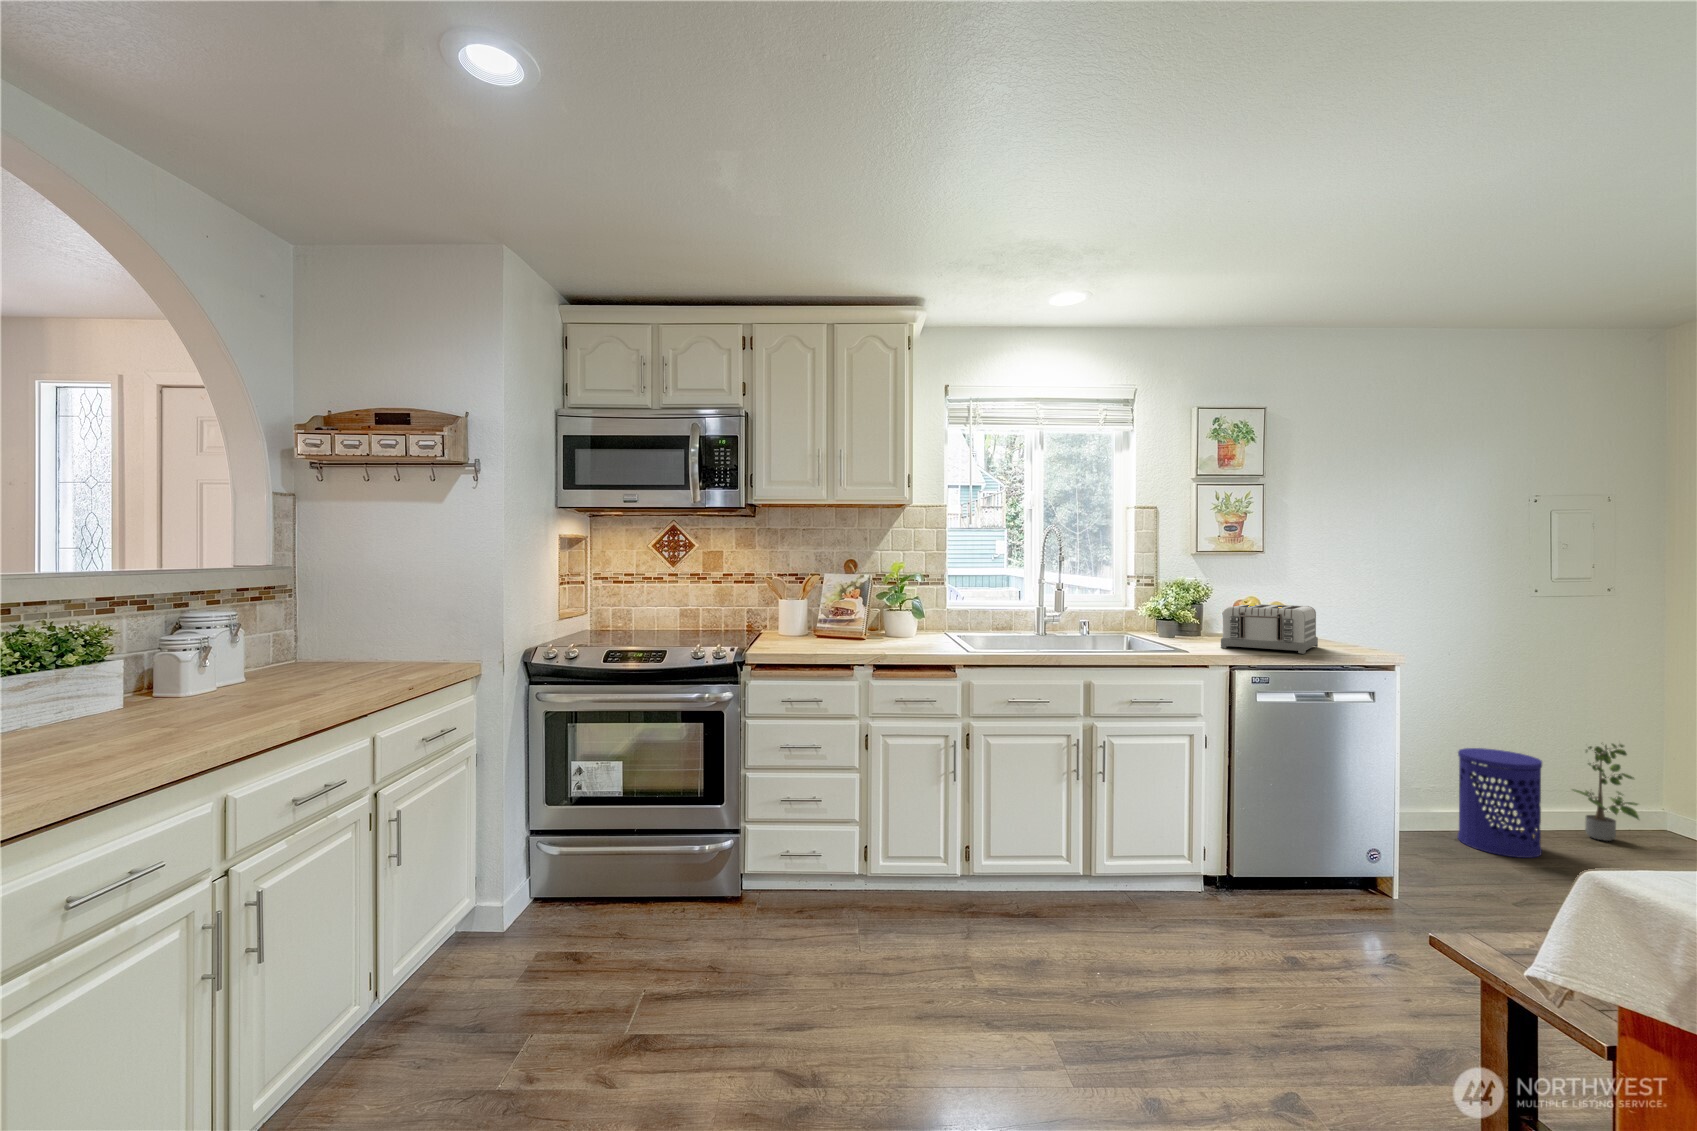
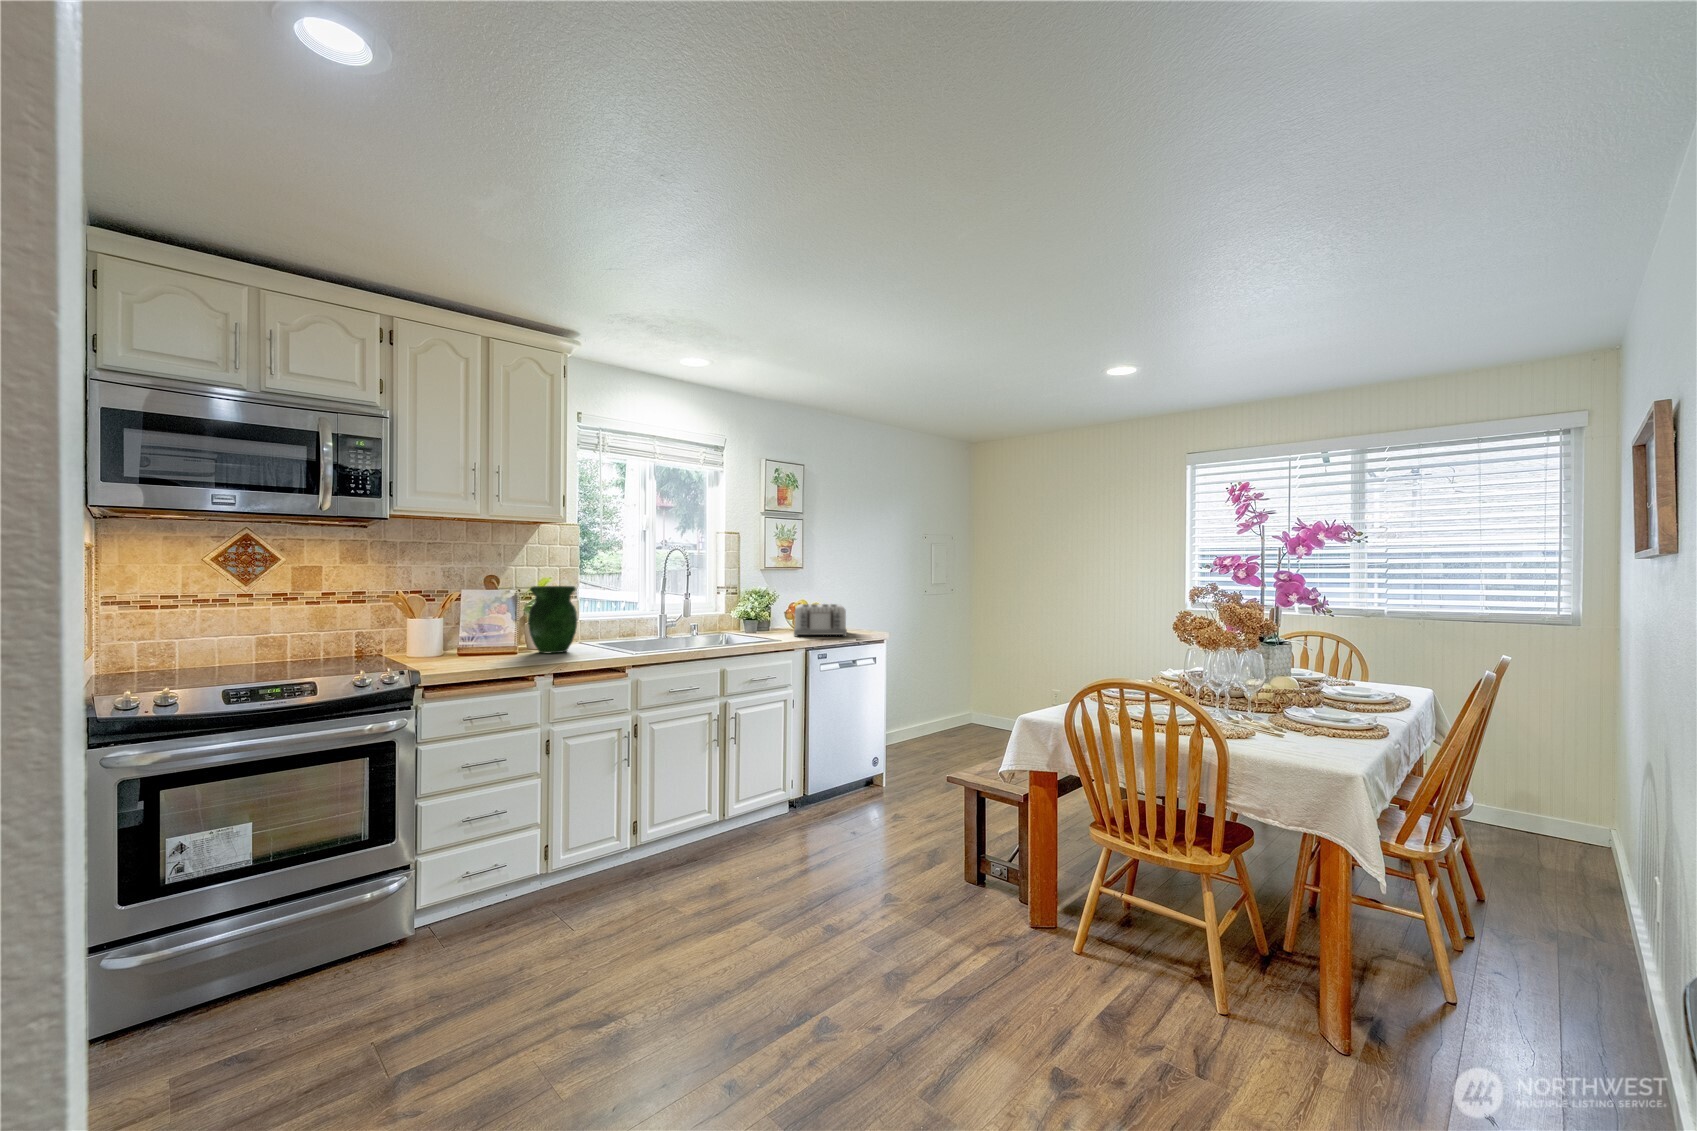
vase: none [880,572,928,644] -> present [528,586,578,654]
potted plant: present [1573,744,1639,841] -> none [944,674,972,732]
waste bin: present [1458,748,1542,858] -> none [900,688,940,750]

